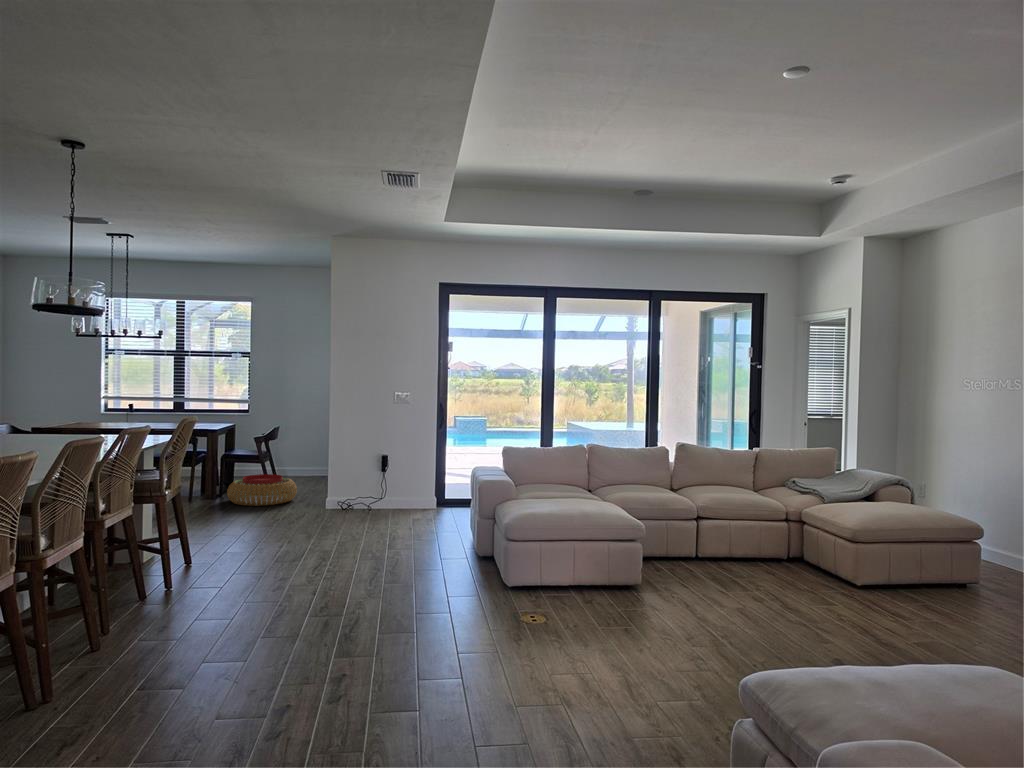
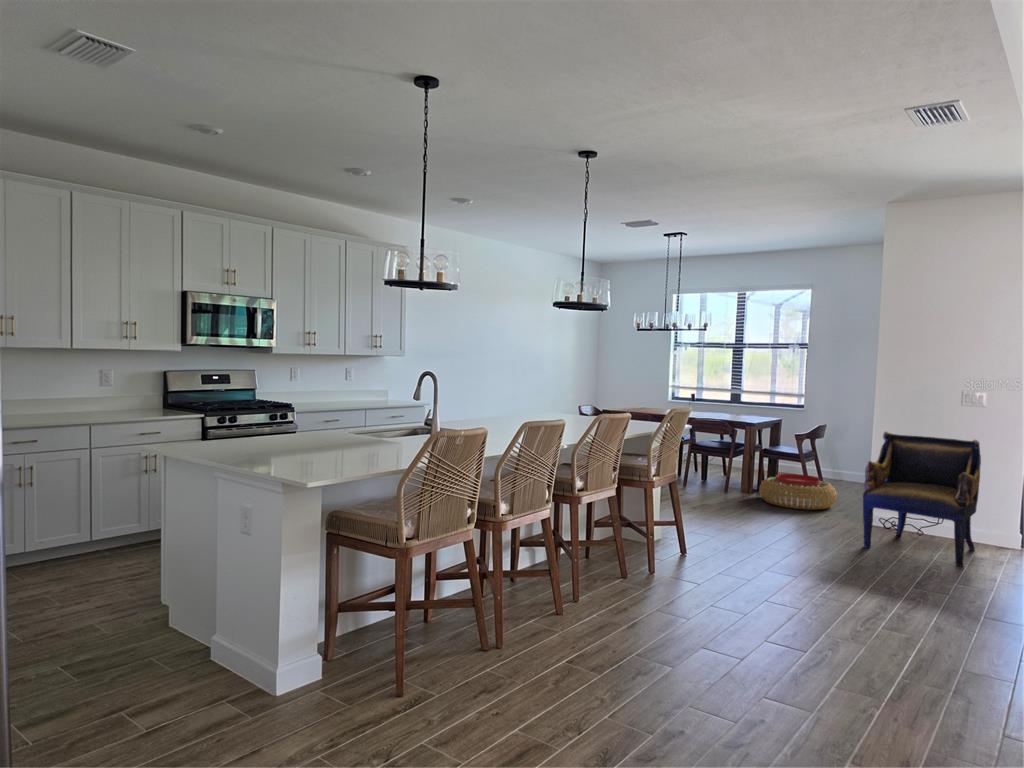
armchair: none [333,428,410,526] -> present [863,431,981,567]

